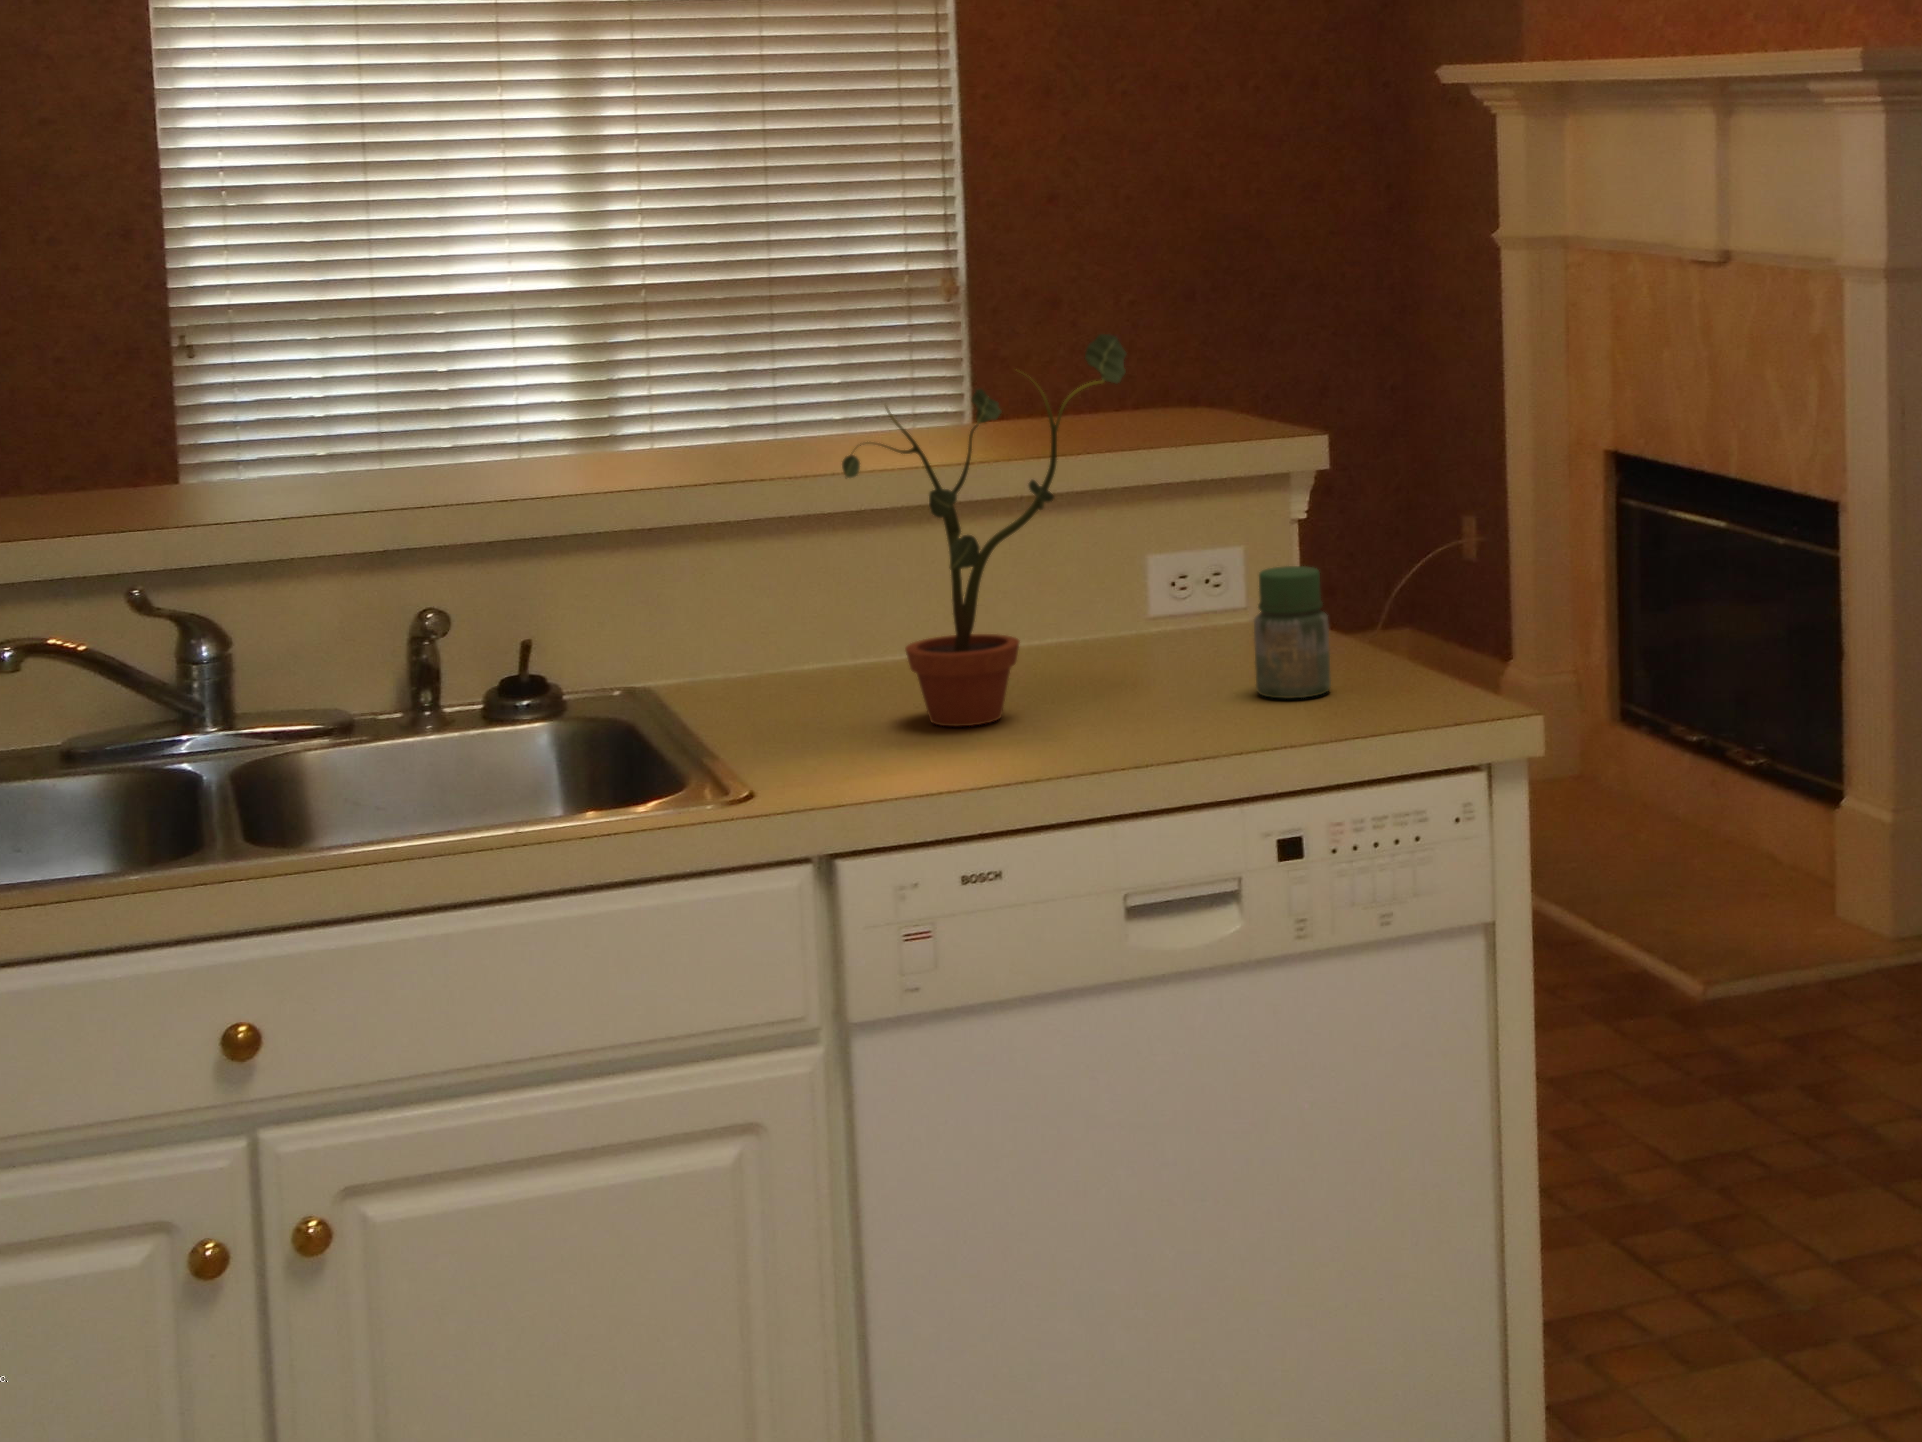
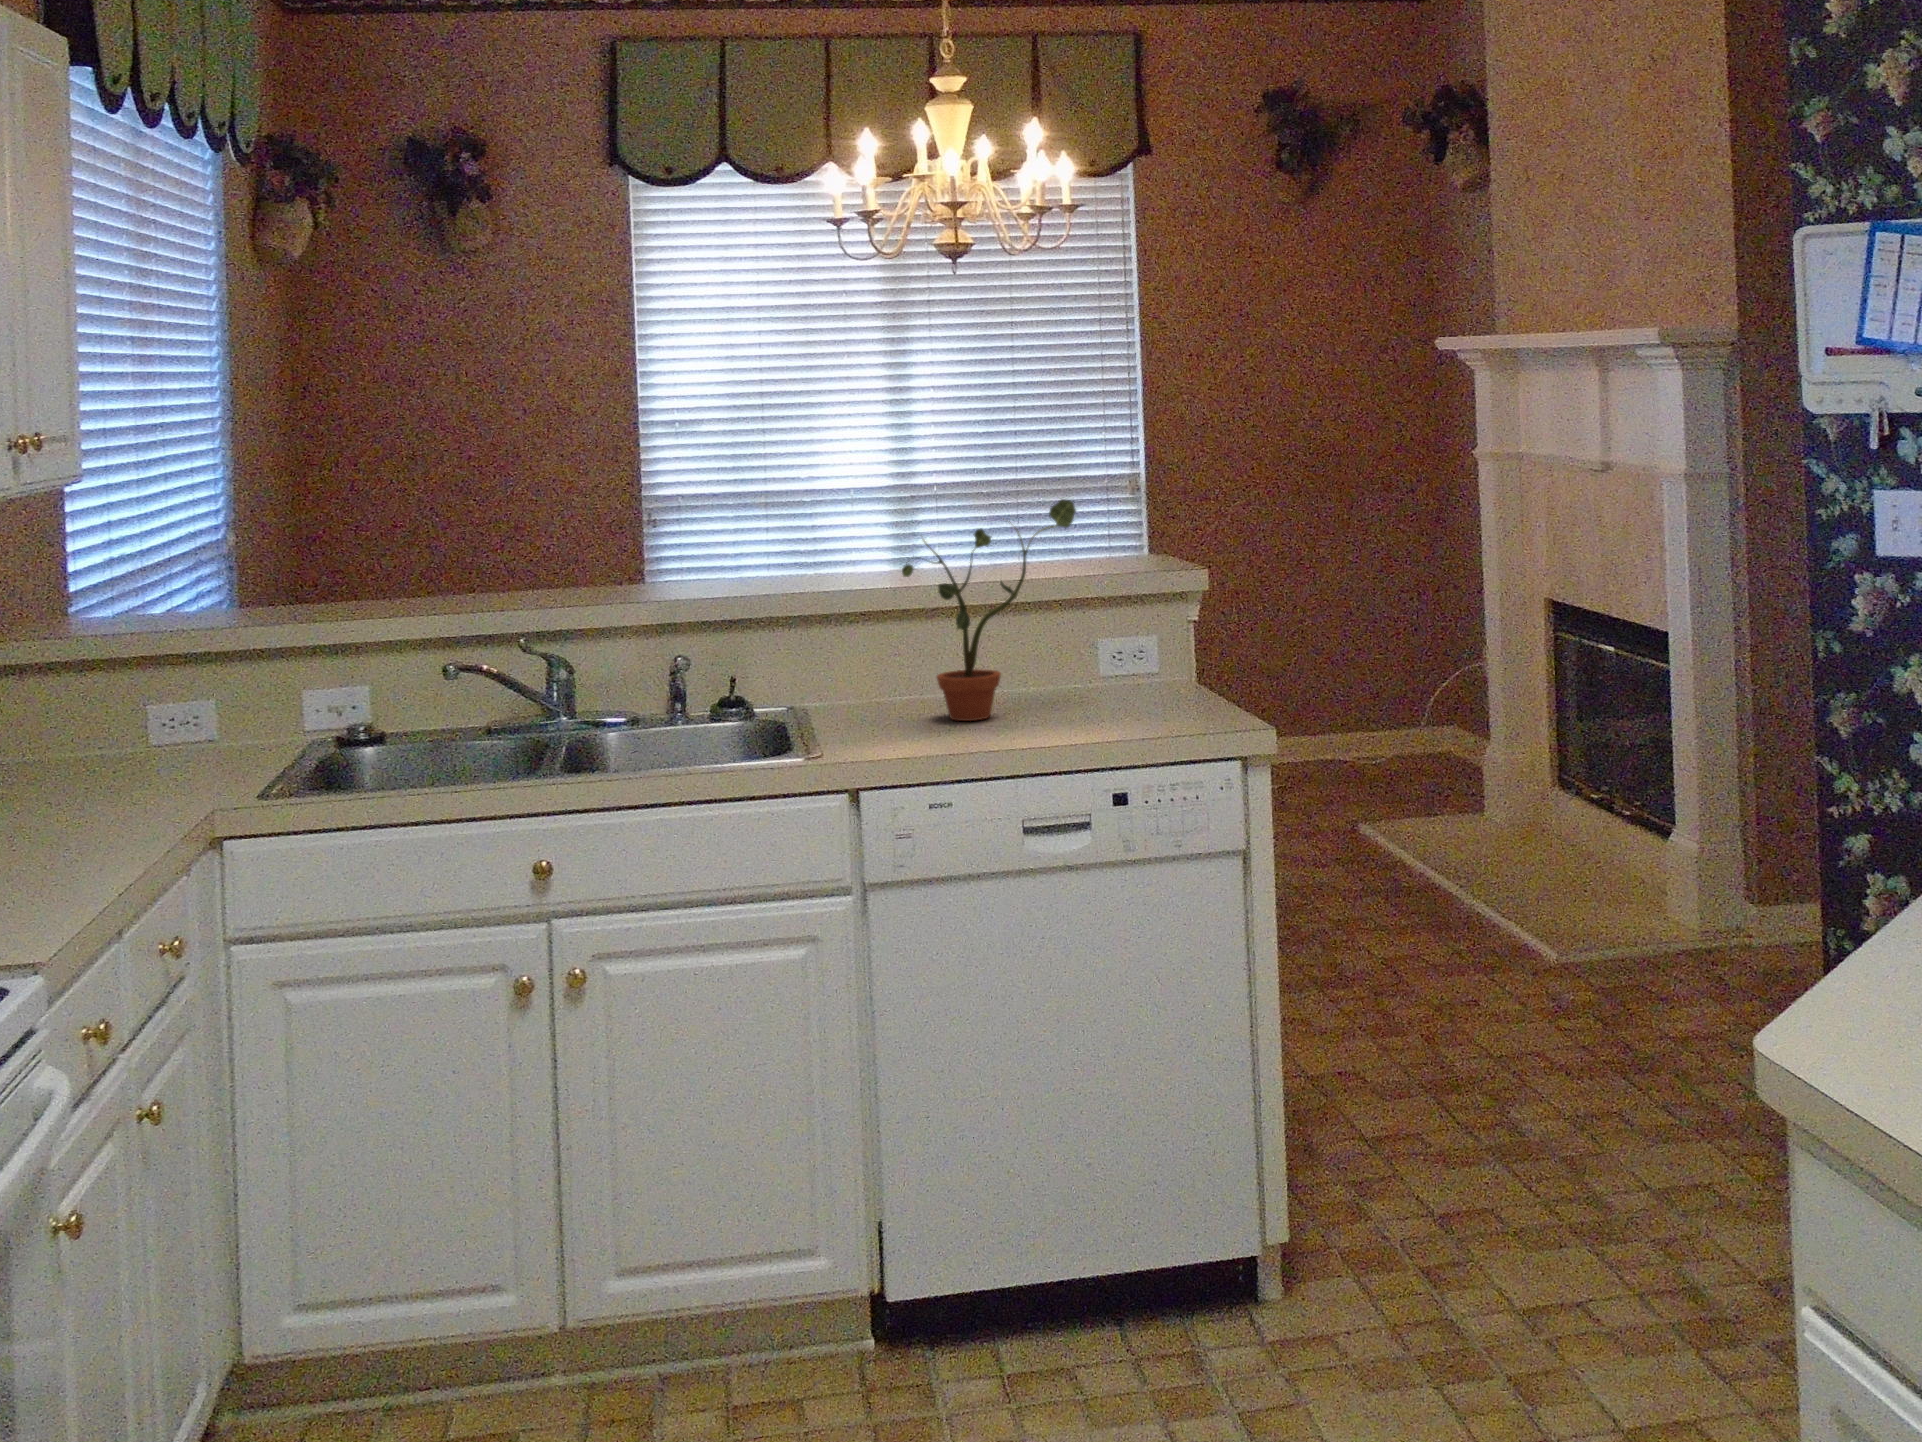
jar: present [1254,566,1331,699] -> none [1139,637,1183,714]

